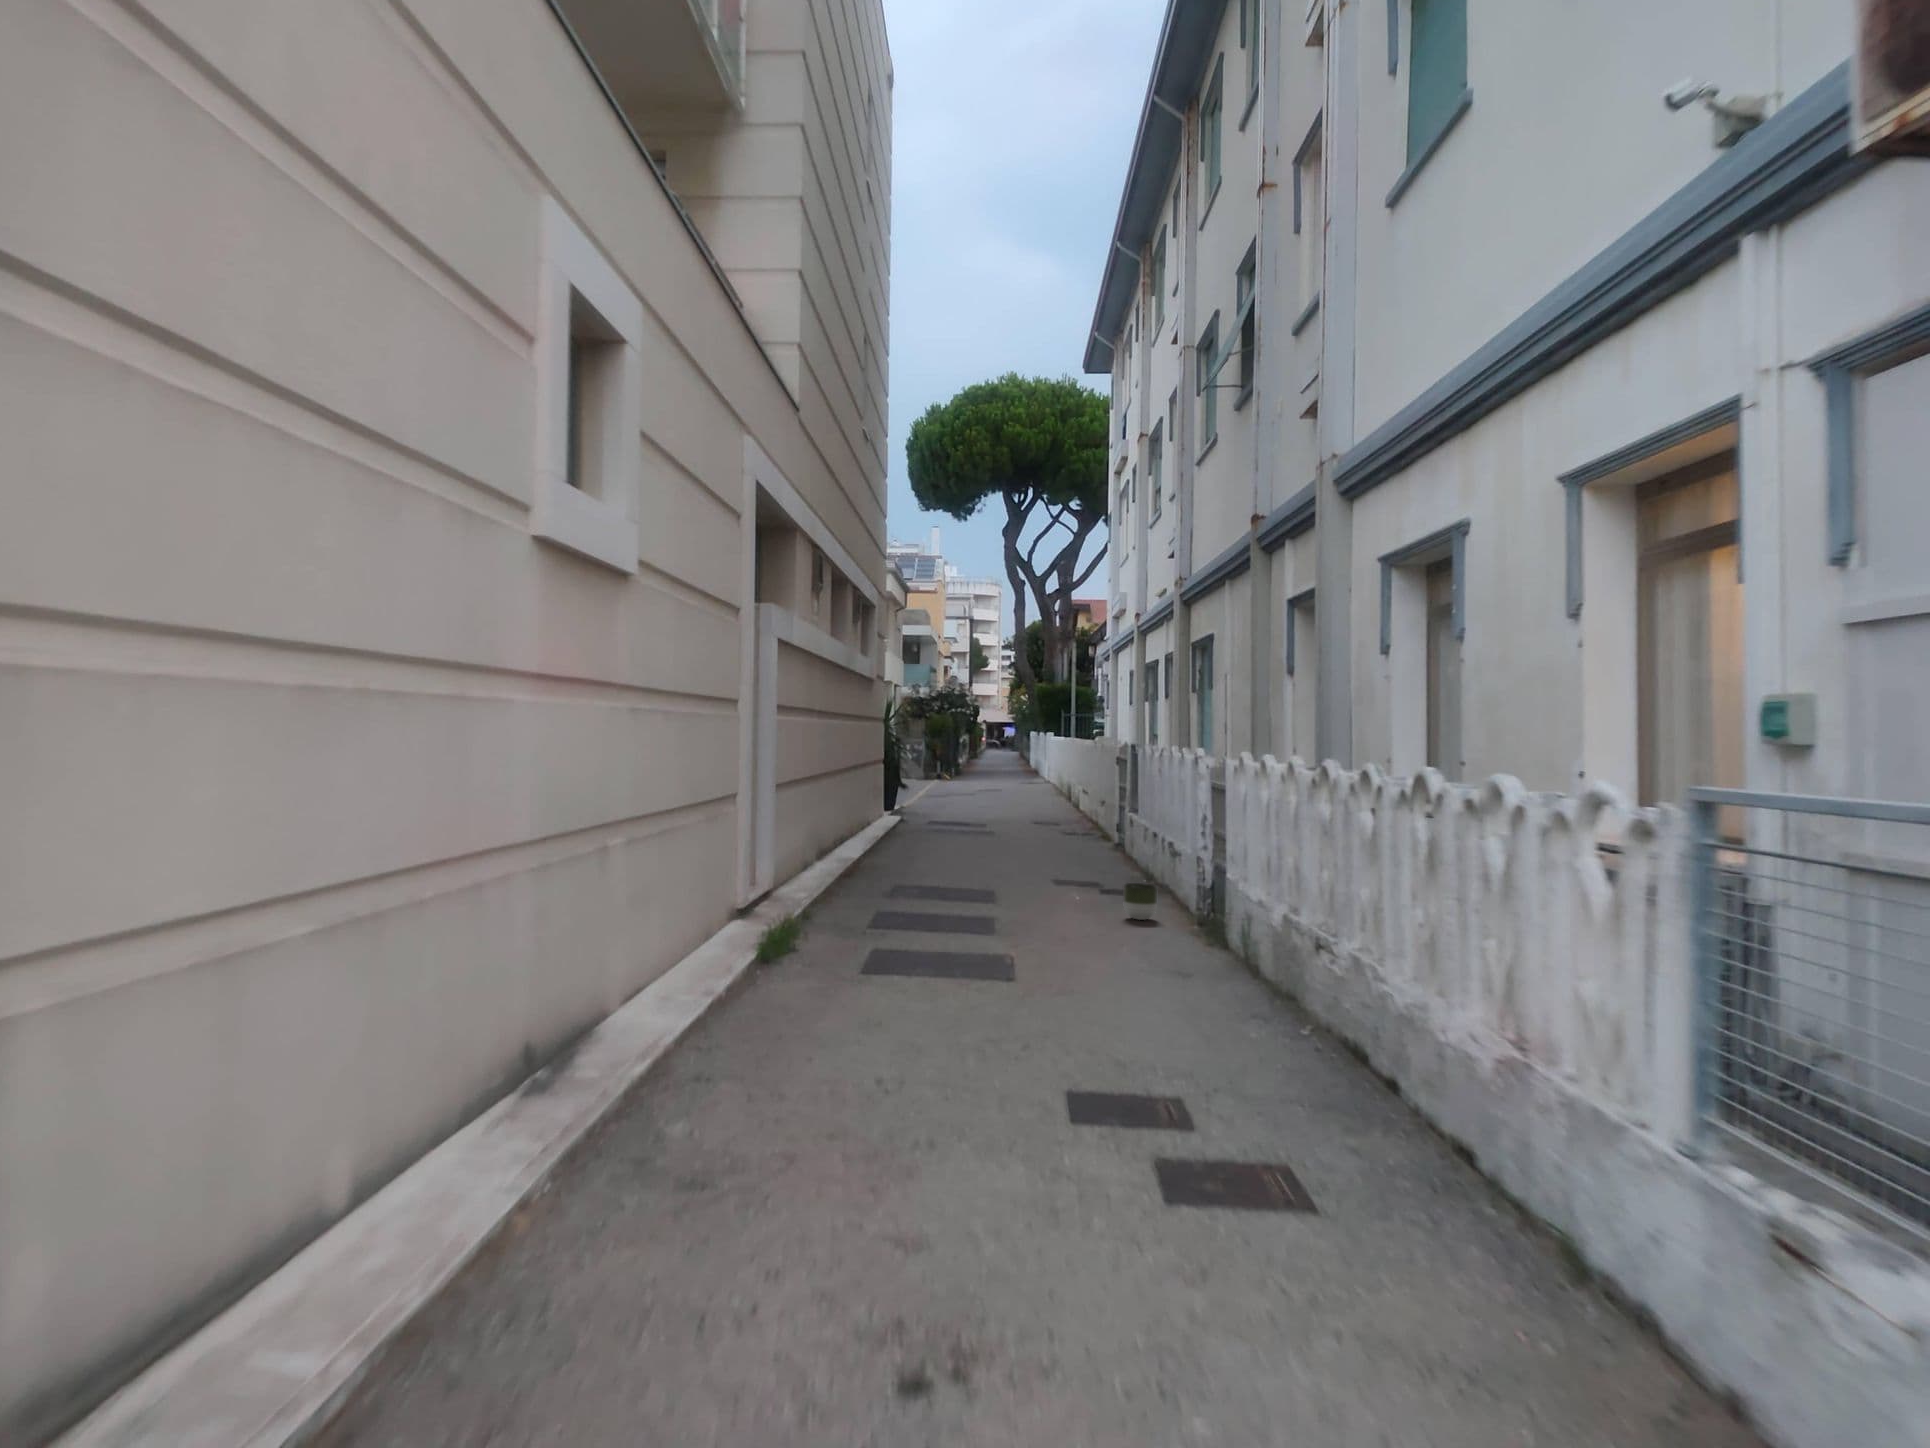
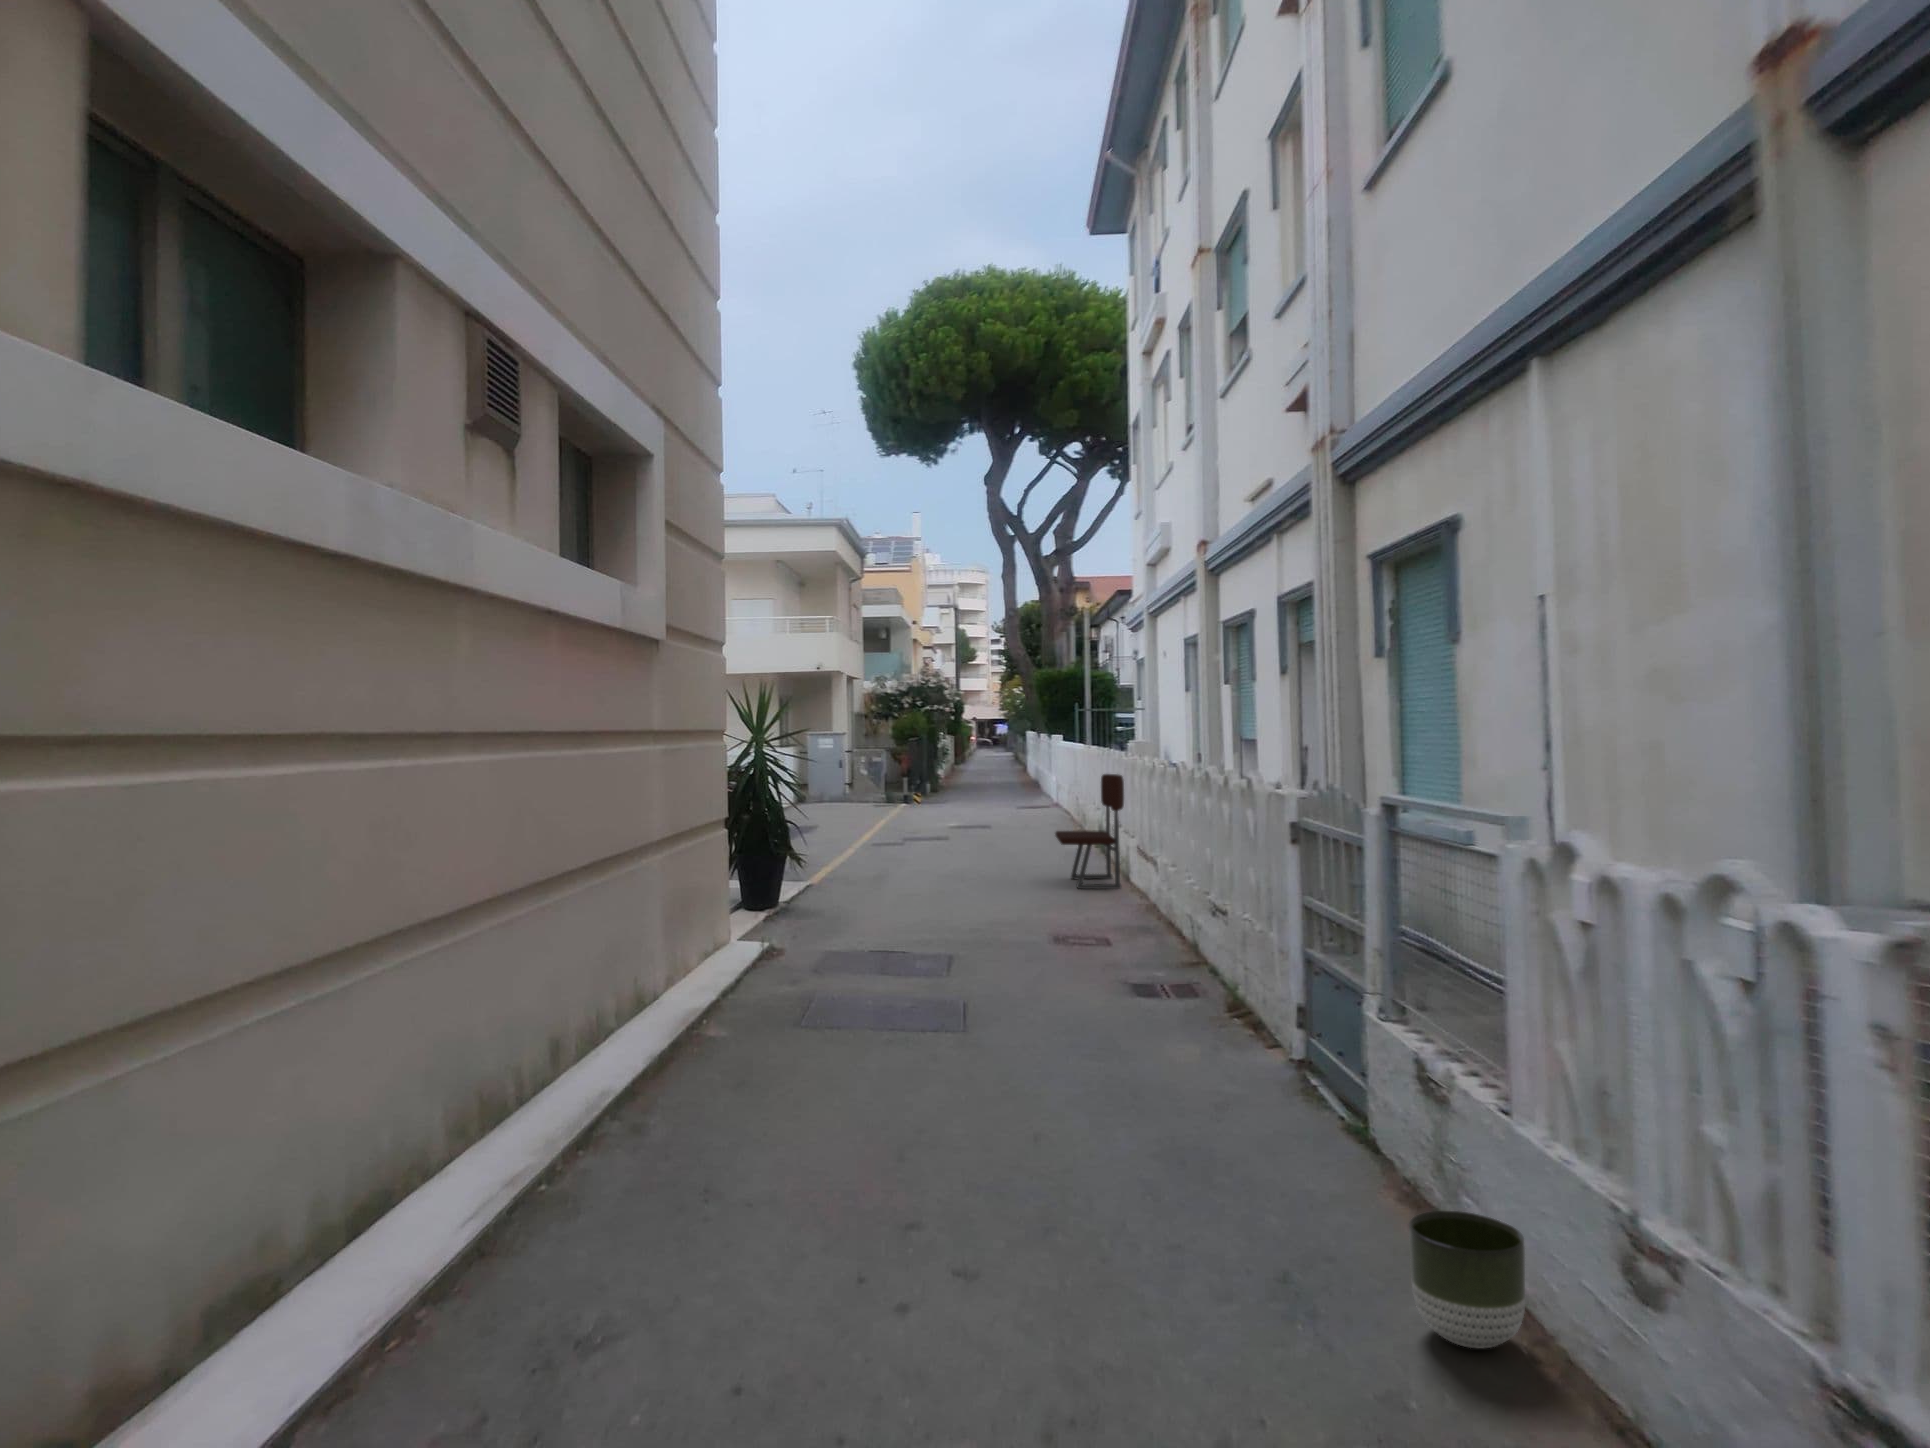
bench: none [1037,756,1079,825] -> present [1055,774,1124,889]

